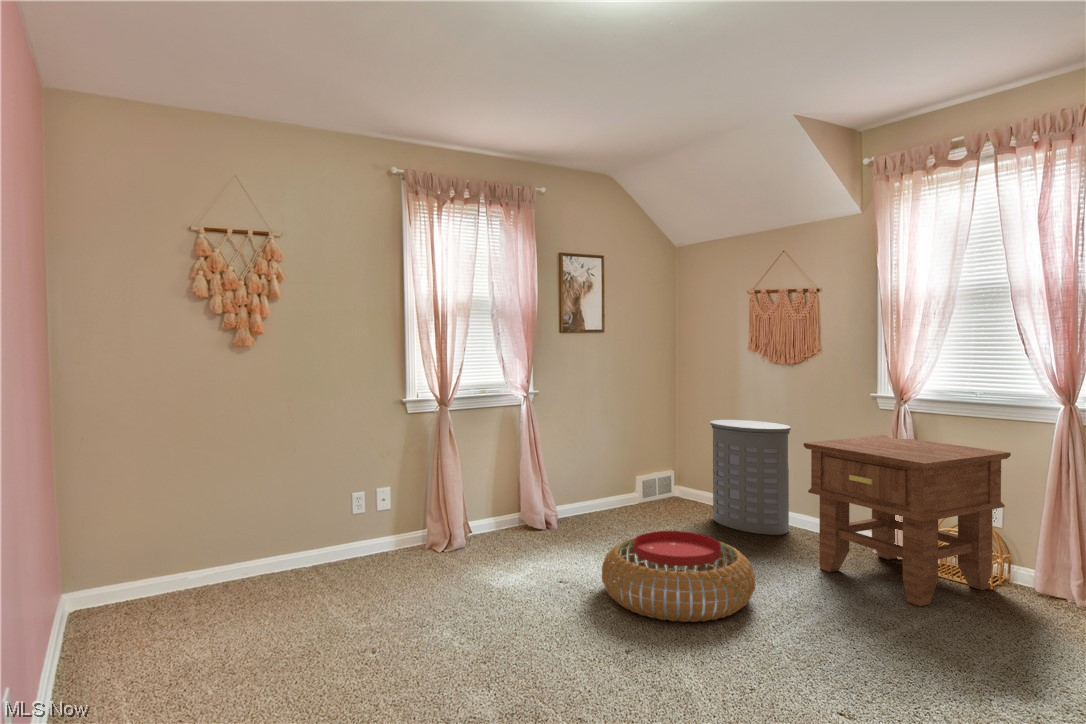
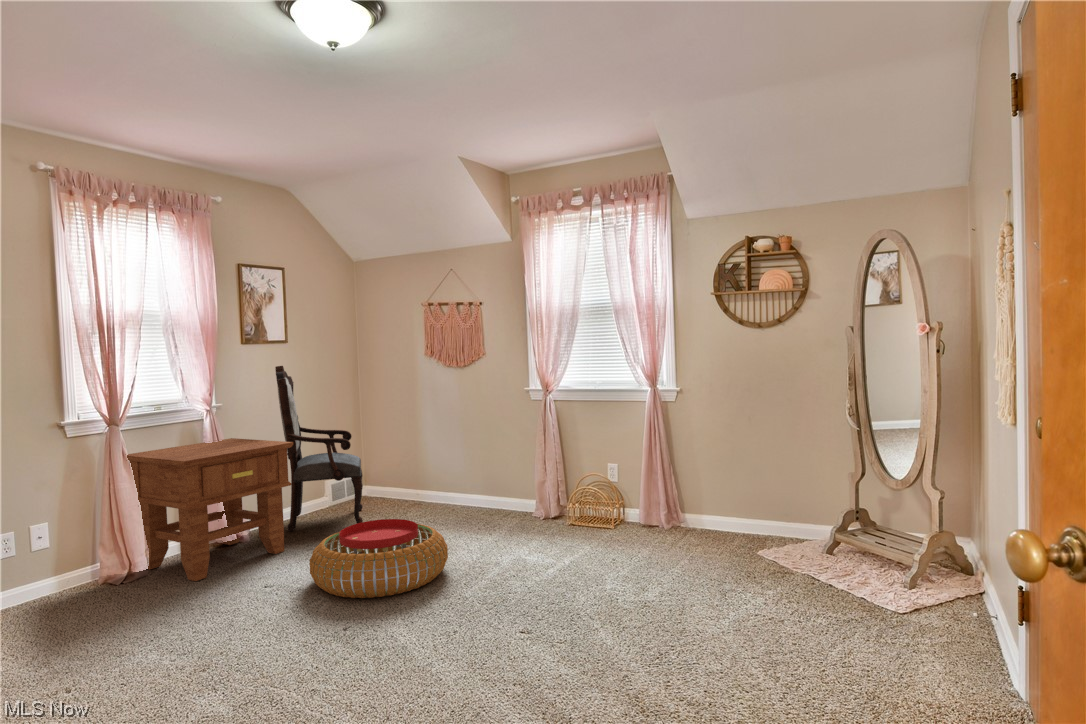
armchair: none [589,355,672,529] -> present [275,366,363,532]
laundry hamper: present [710,420,791,535] -> none [395,418,467,516]
side table: present [804,435,1011,606] -> present [125,438,293,581]

